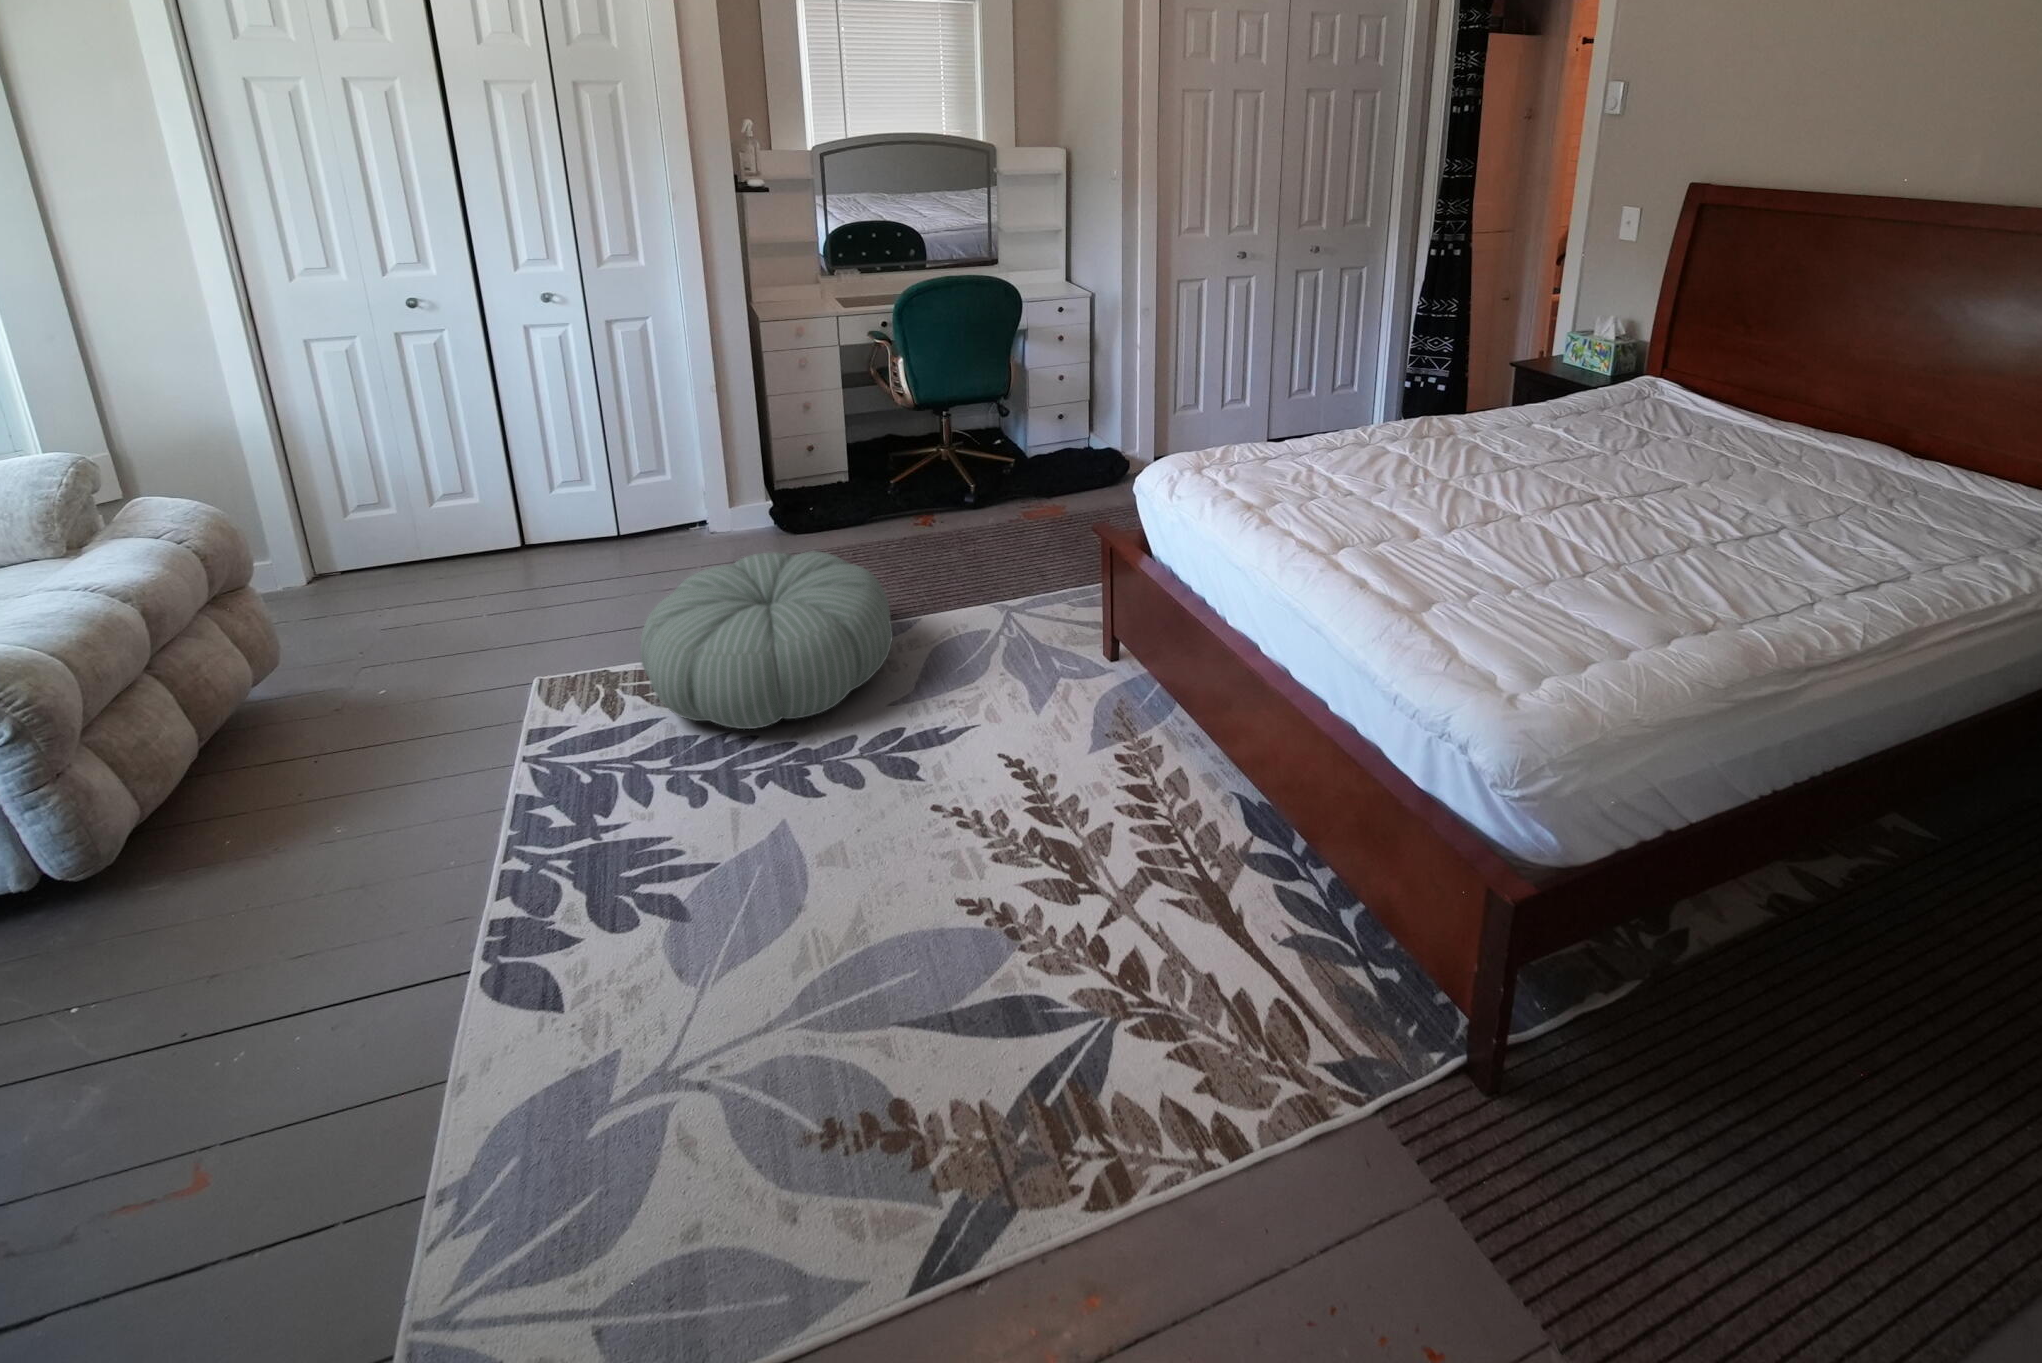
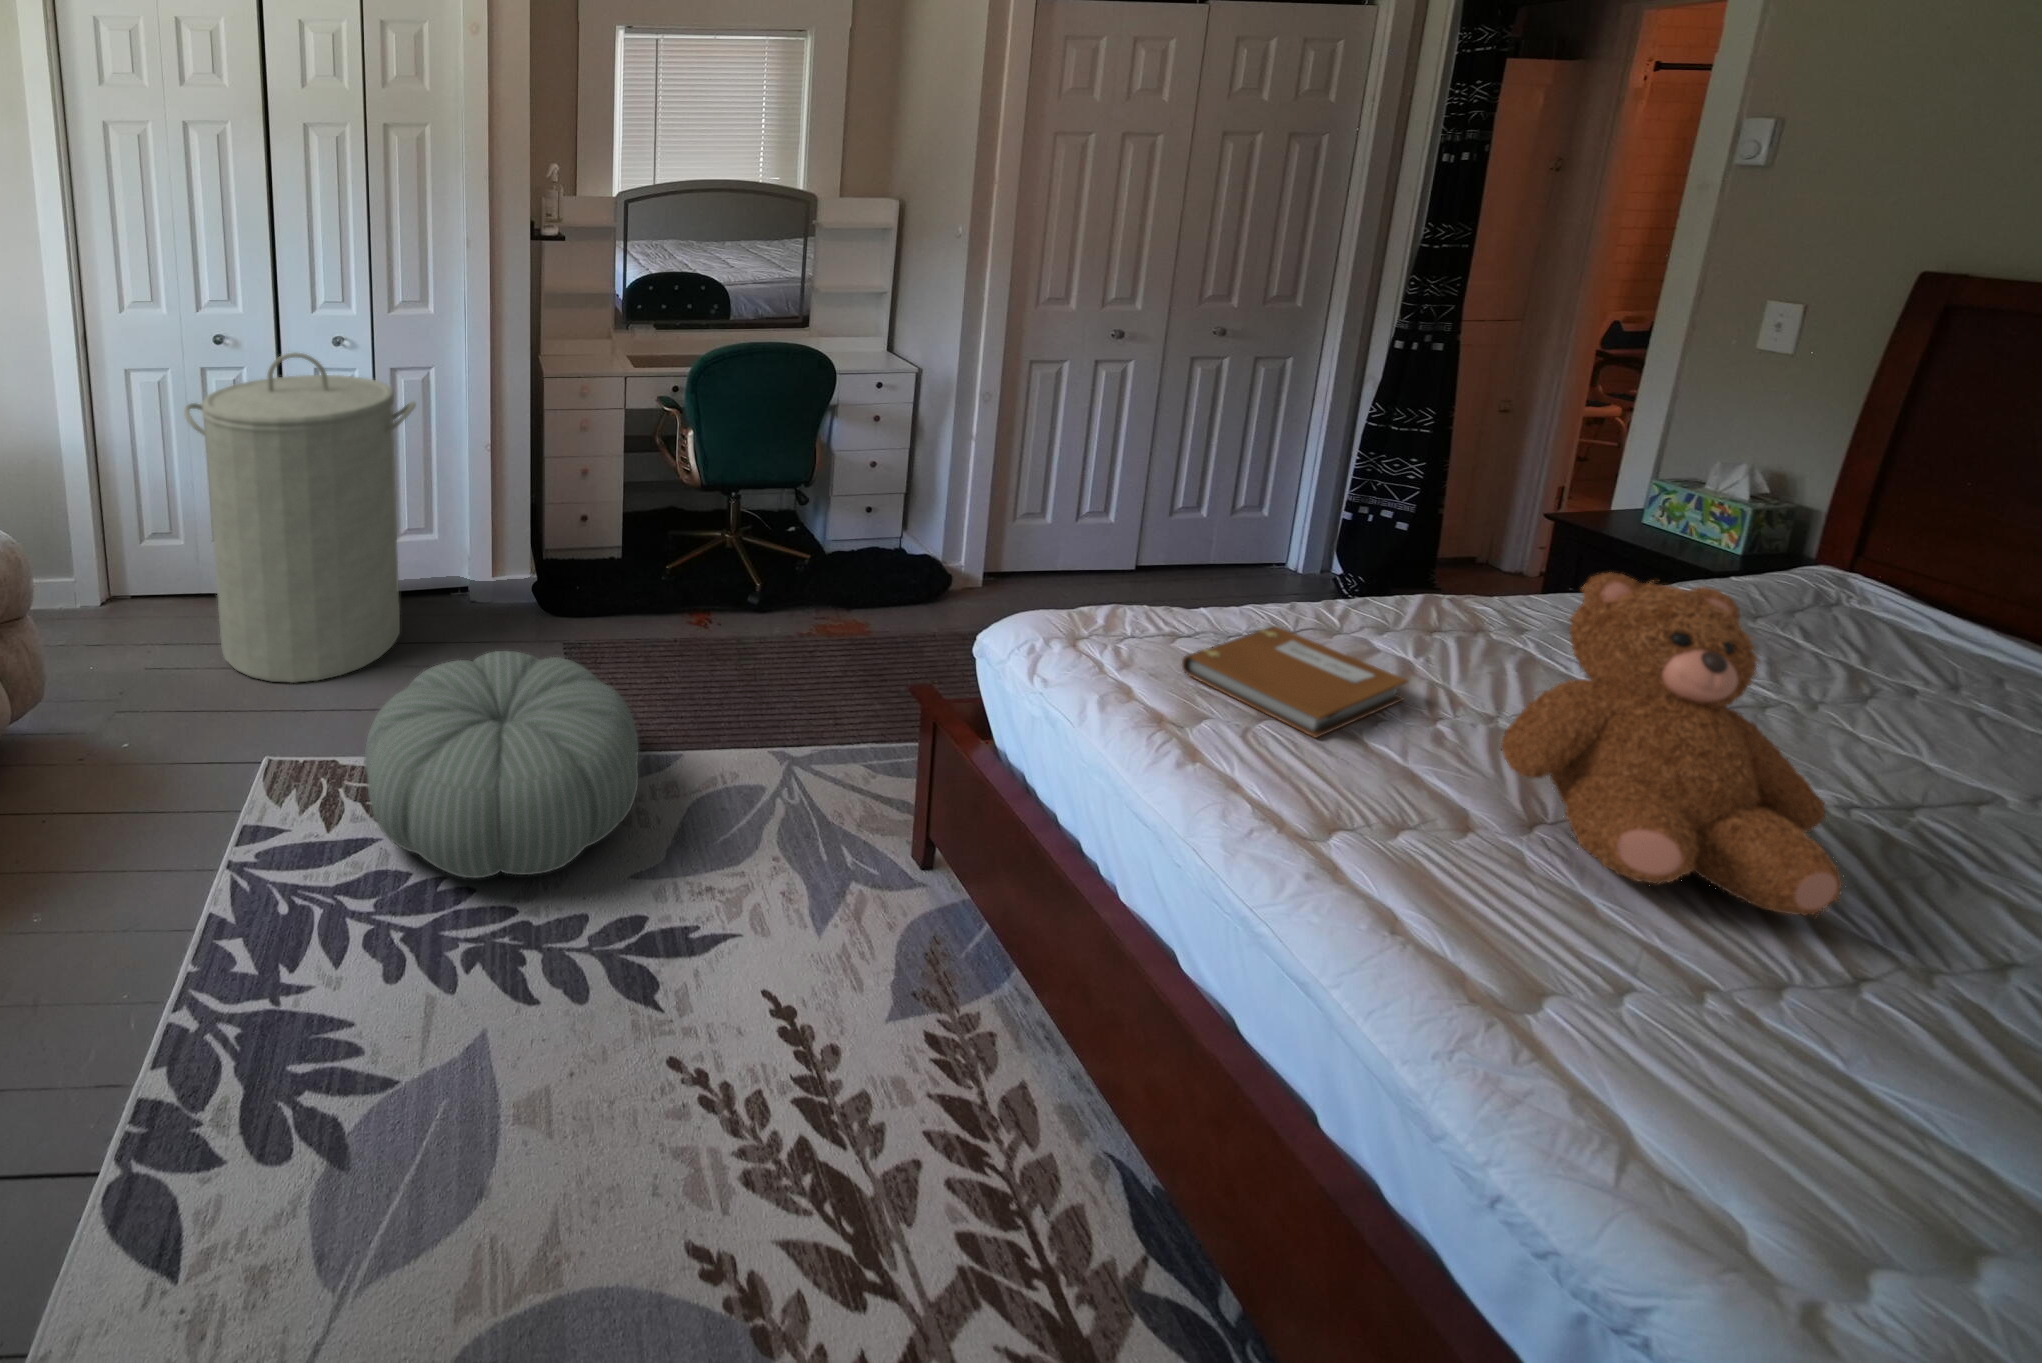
laundry hamper: none [379,302,648,622] -> present [184,353,416,683]
teddy bear: none [1426,375,1570,549] -> present [1501,572,1843,915]
notebook: none [1269,444,1397,504] -> present [1182,626,1407,738]

